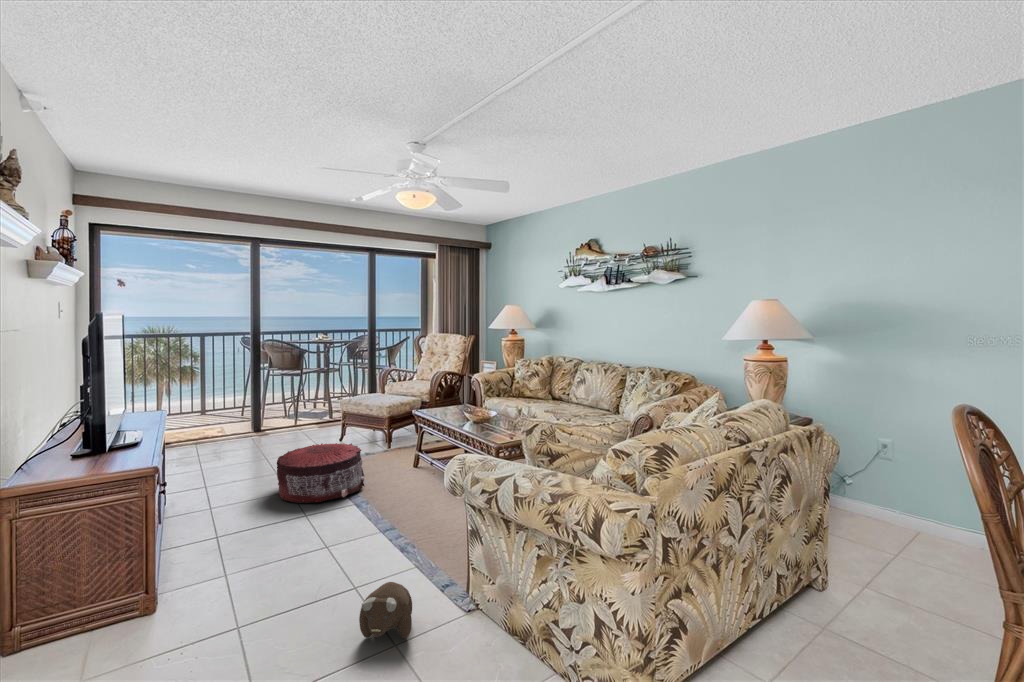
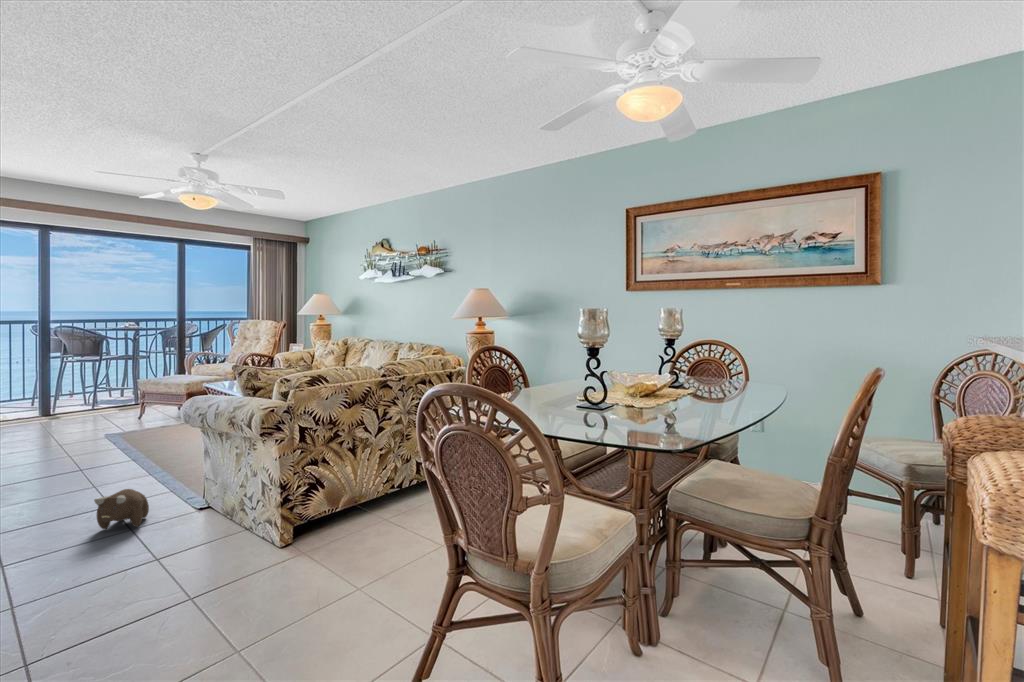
pouf: present [277,443,365,503] -> none [53,411,148,461]

